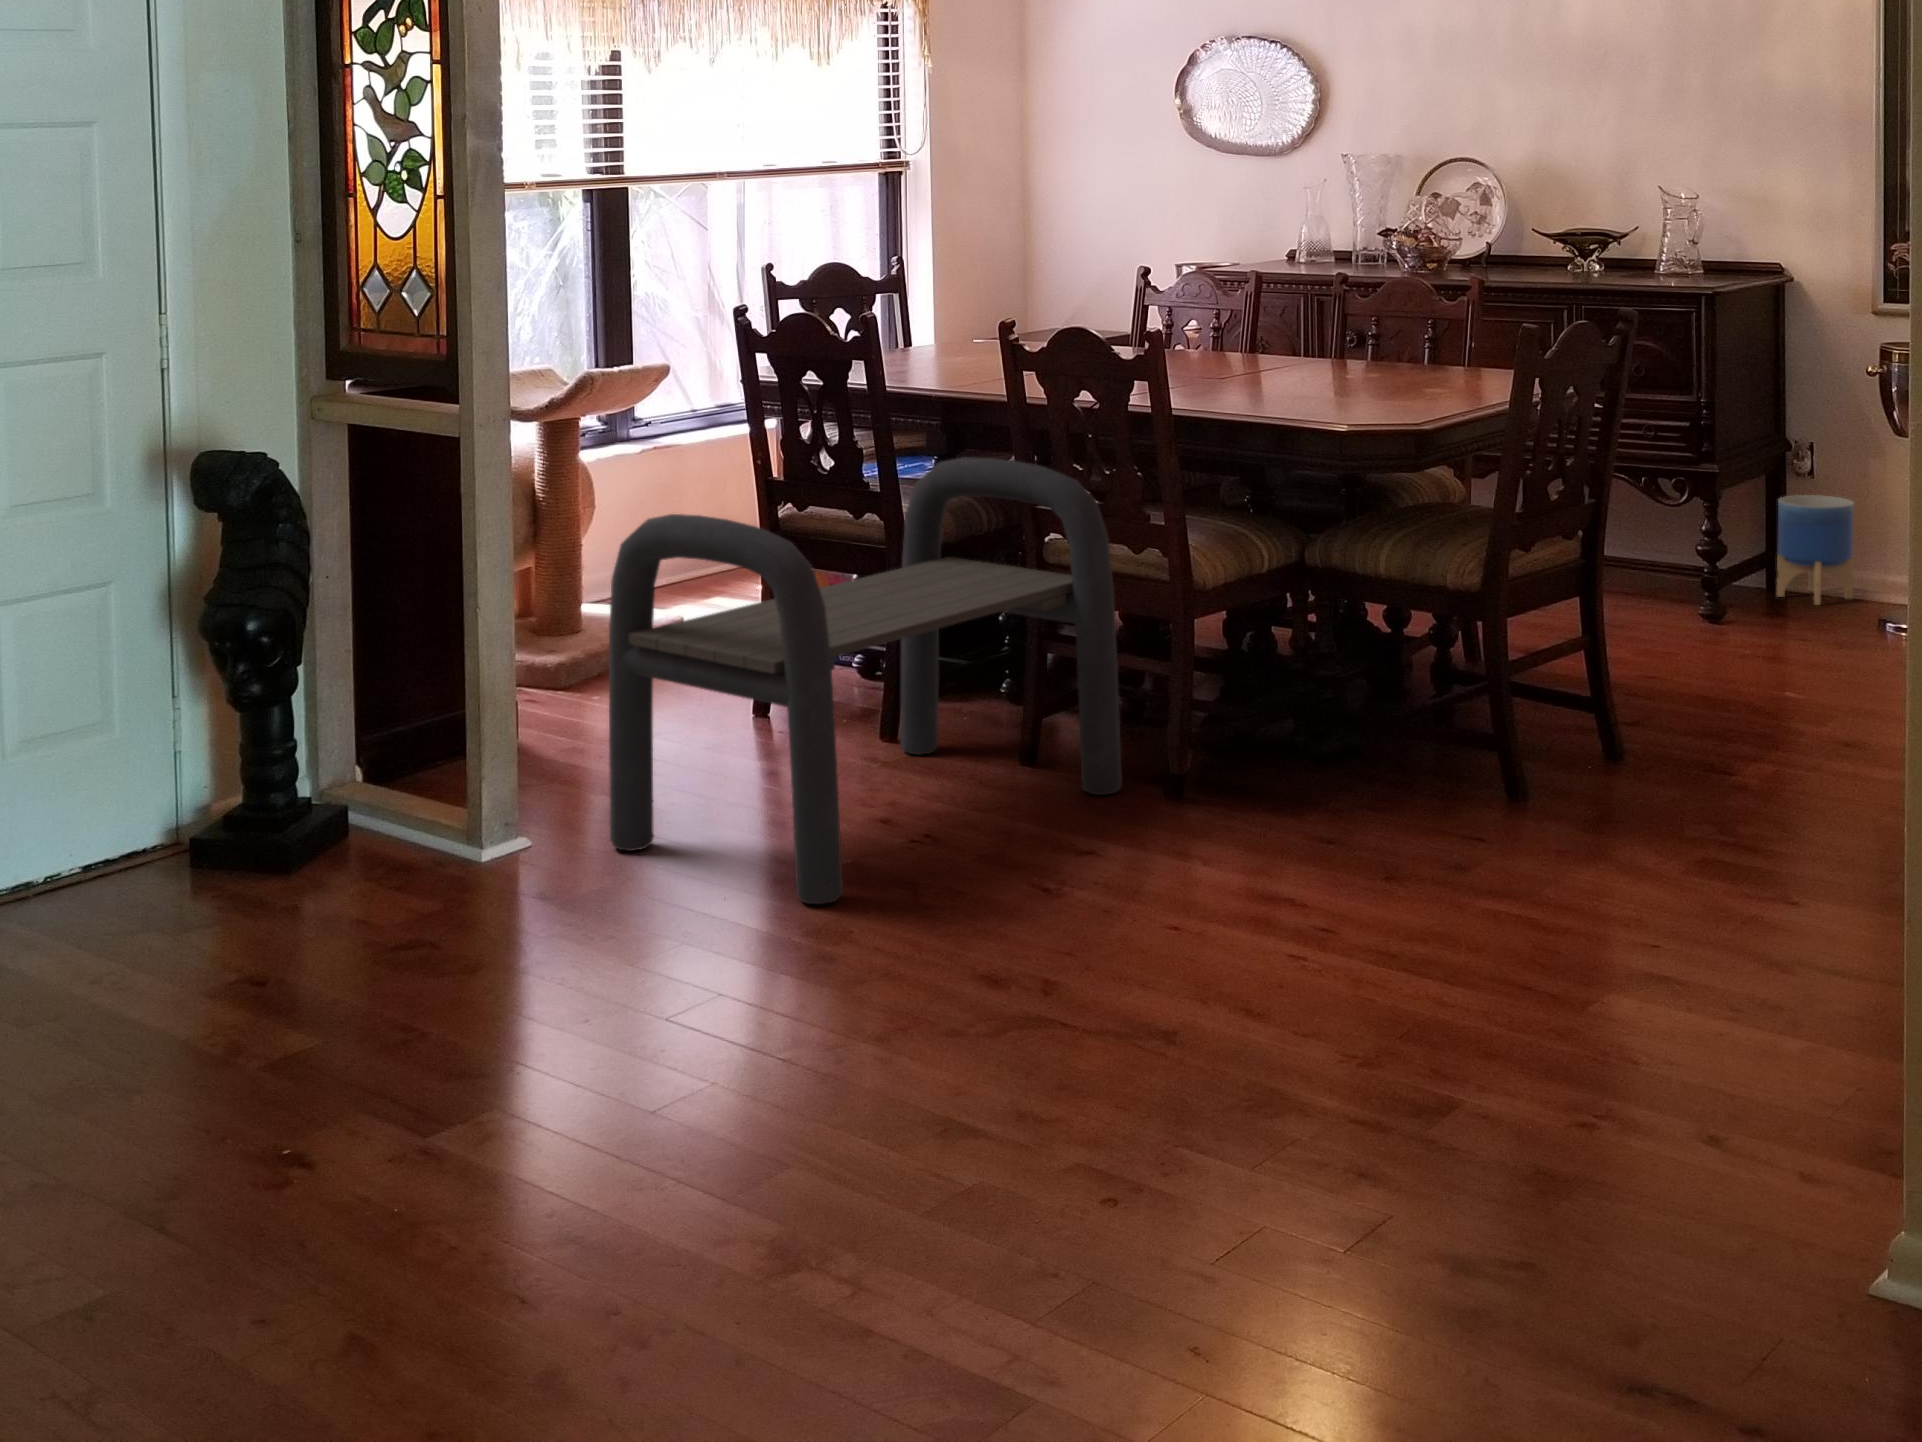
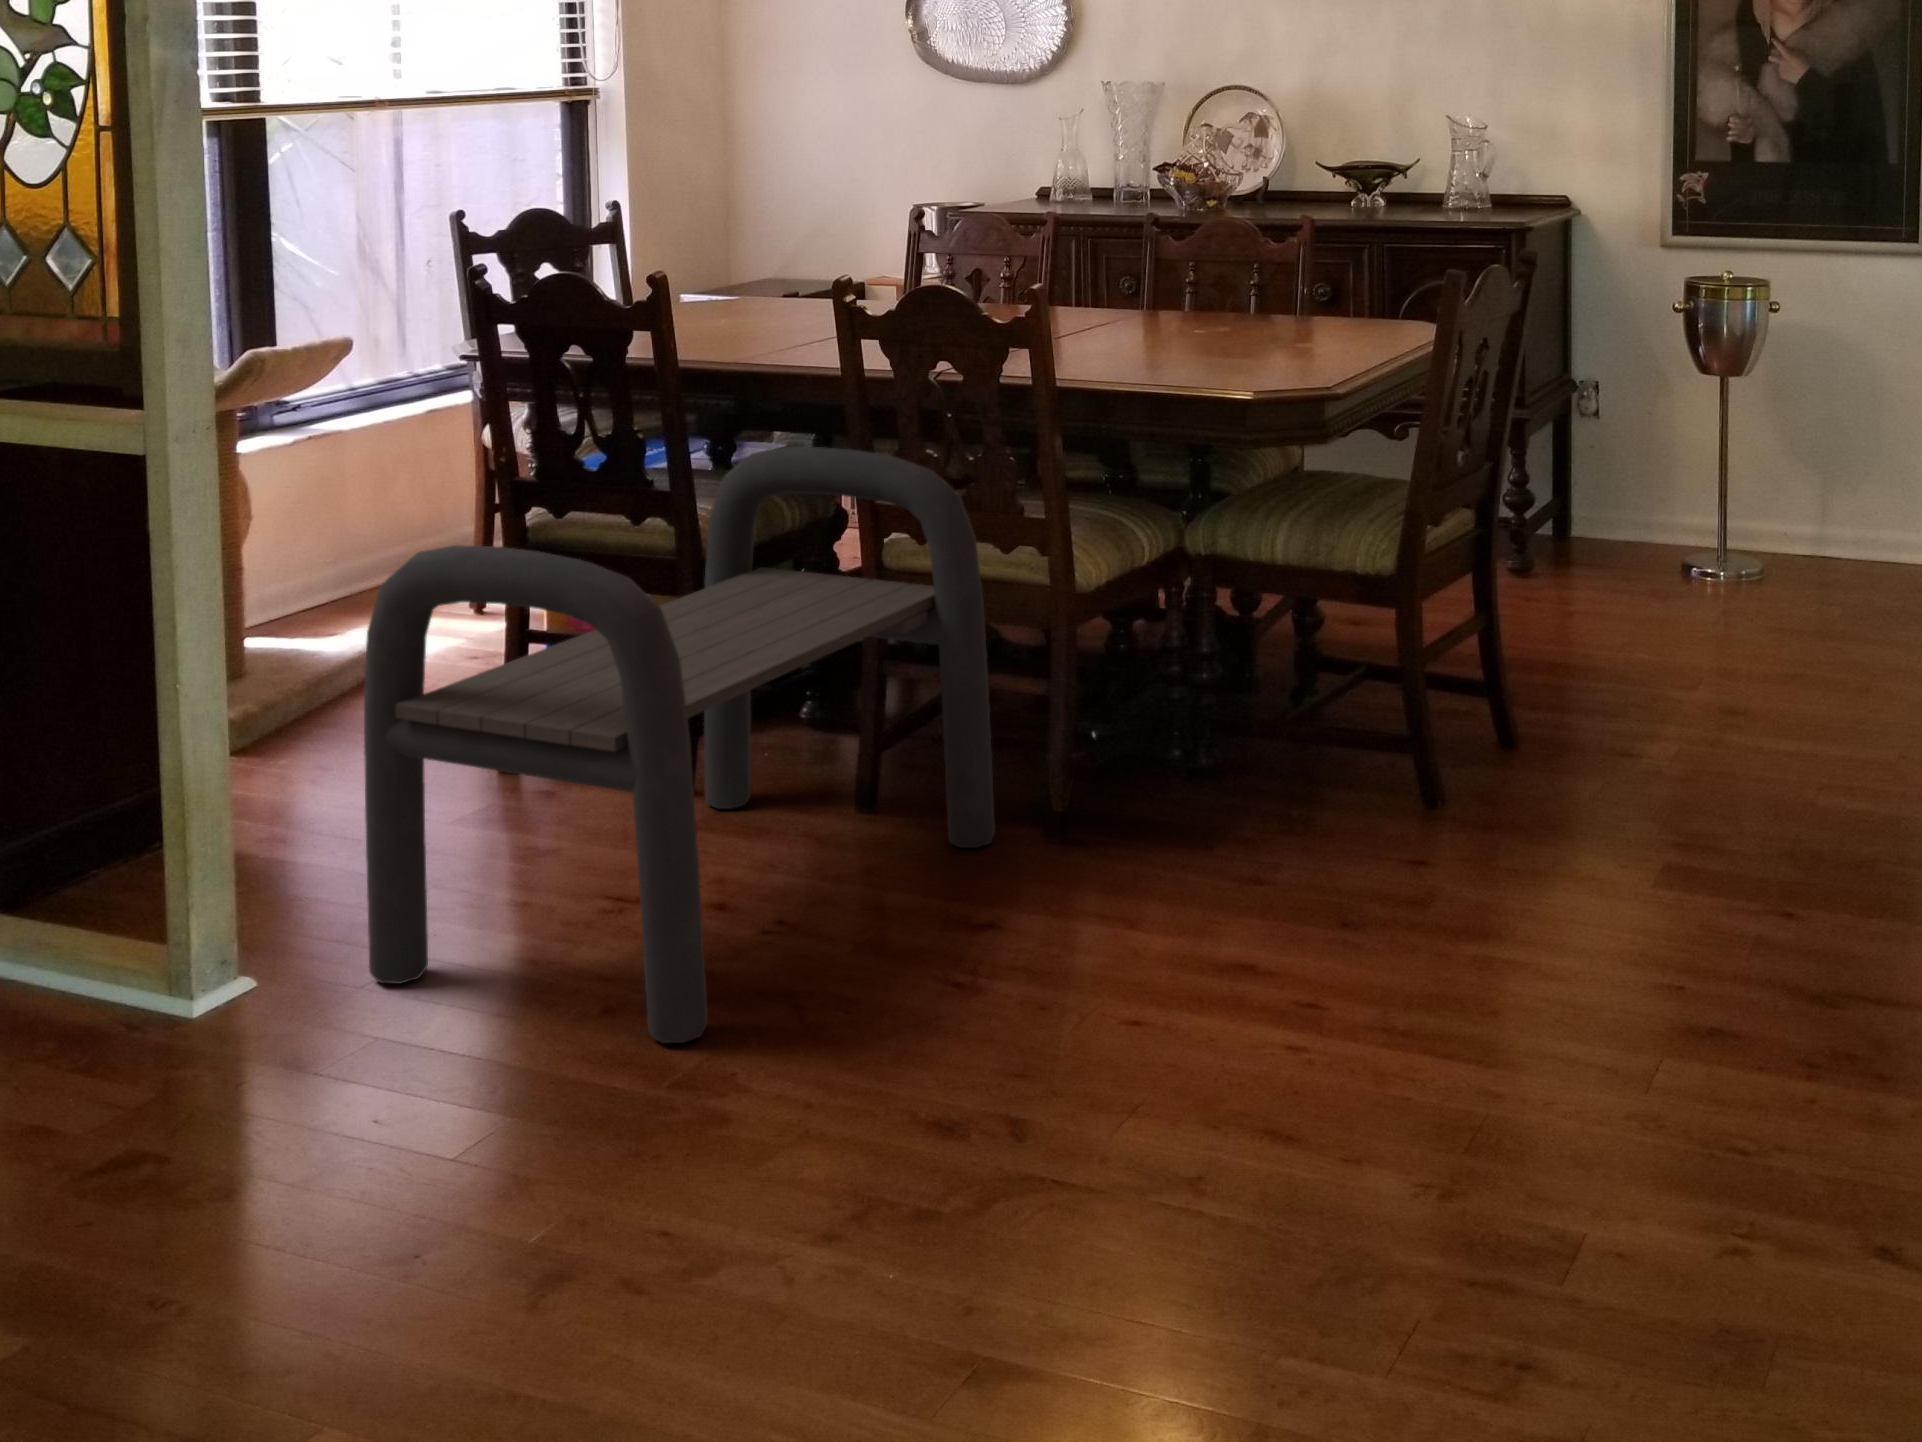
planter: present [1777,495,1854,605] -> none [1576,440,1653,555]

